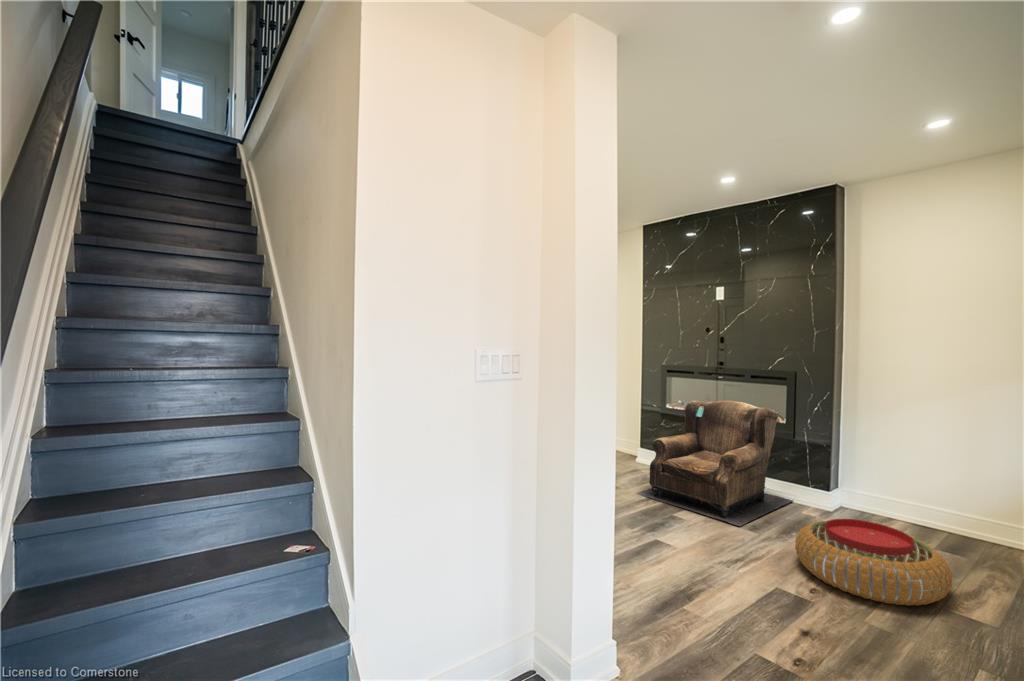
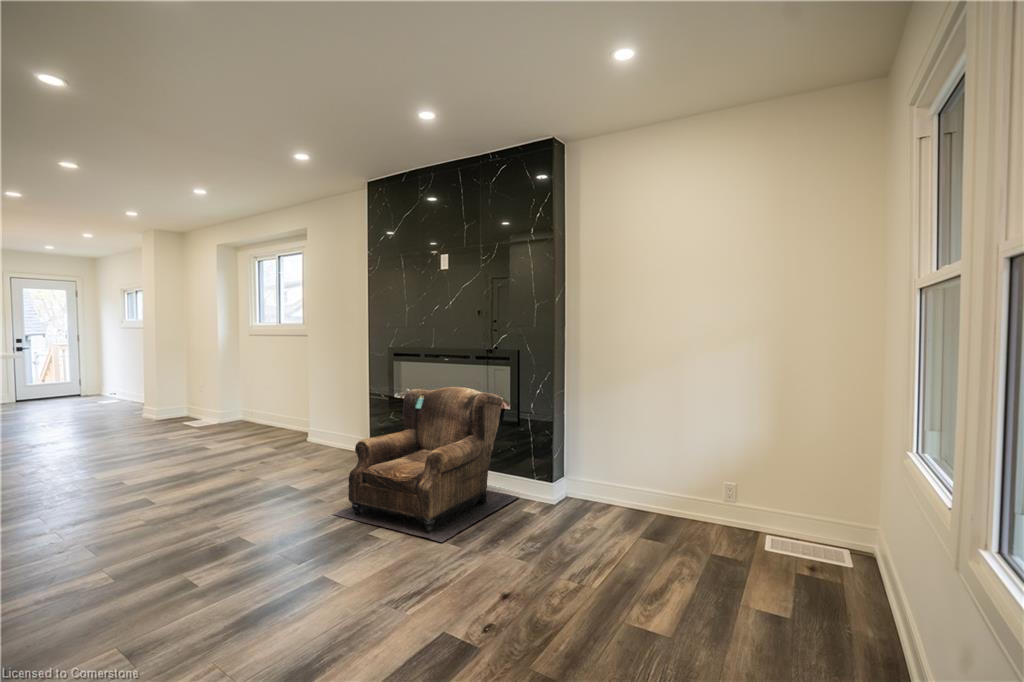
pouf: present [795,519,952,606] -> none [485,518,639,623]

